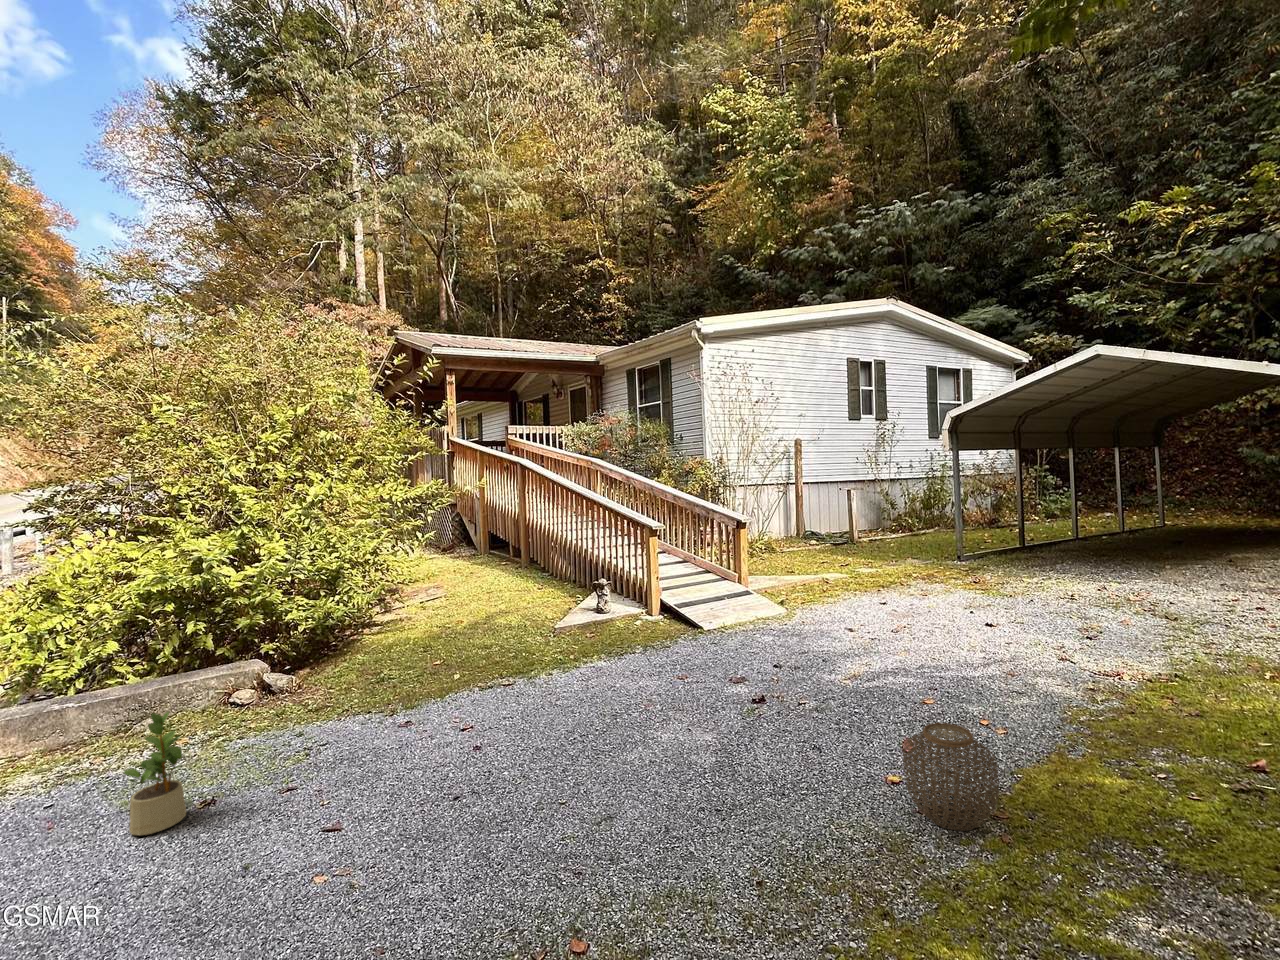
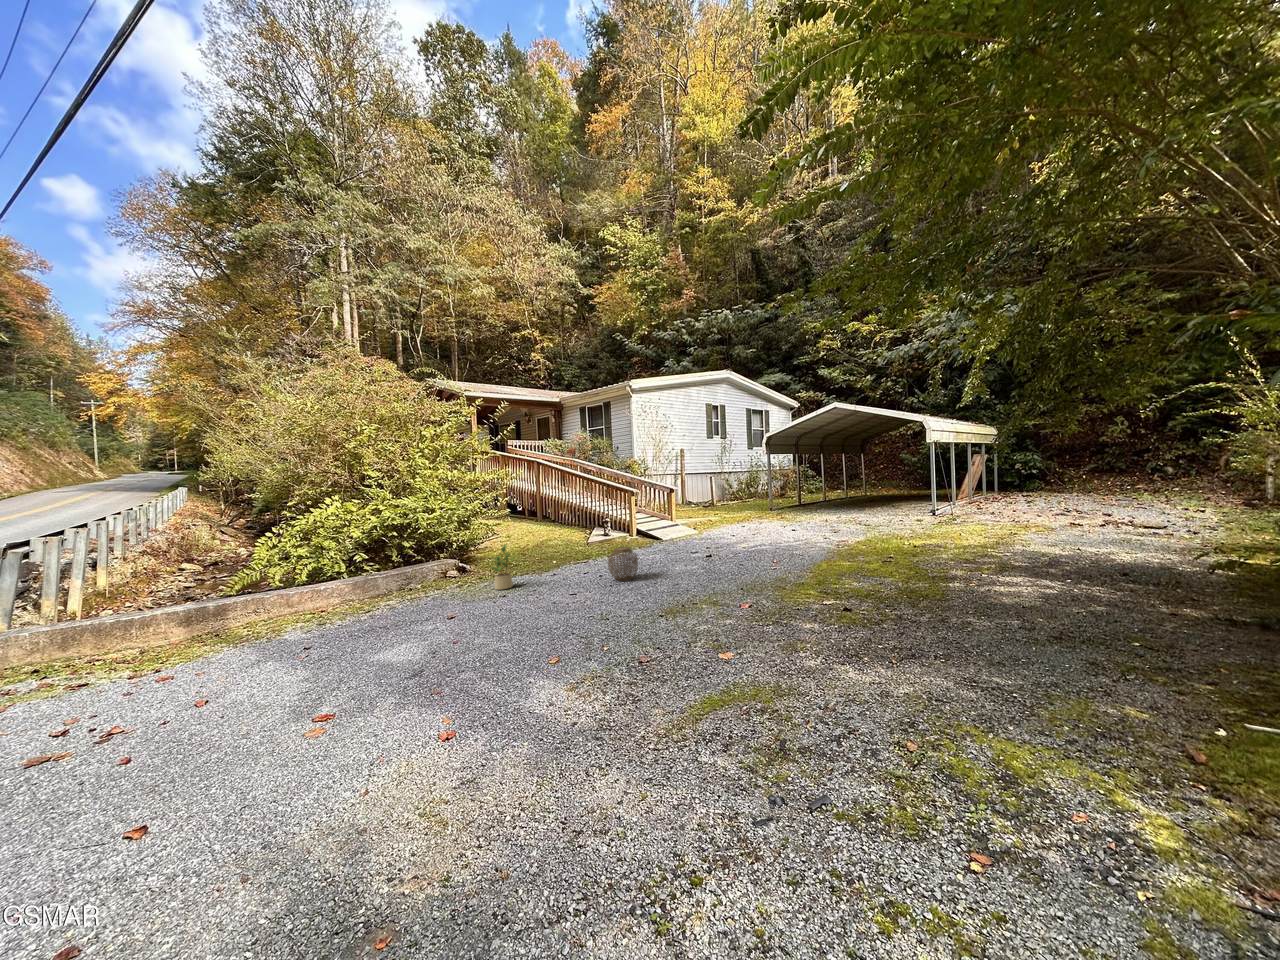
woven basket: present [903,723,999,831] -> present [608,547,638,581]

